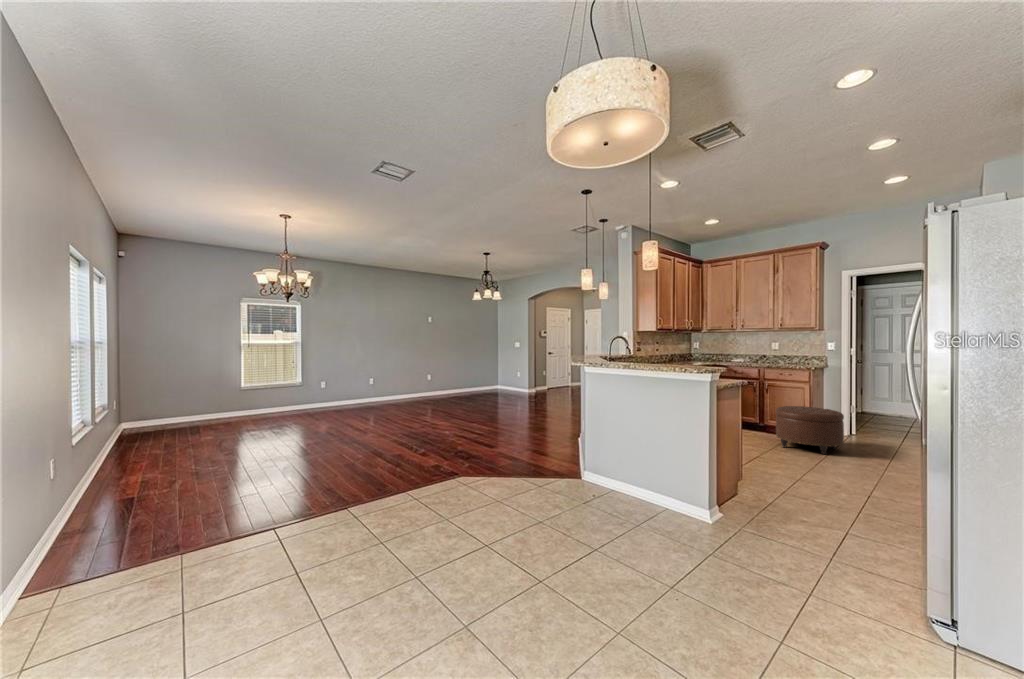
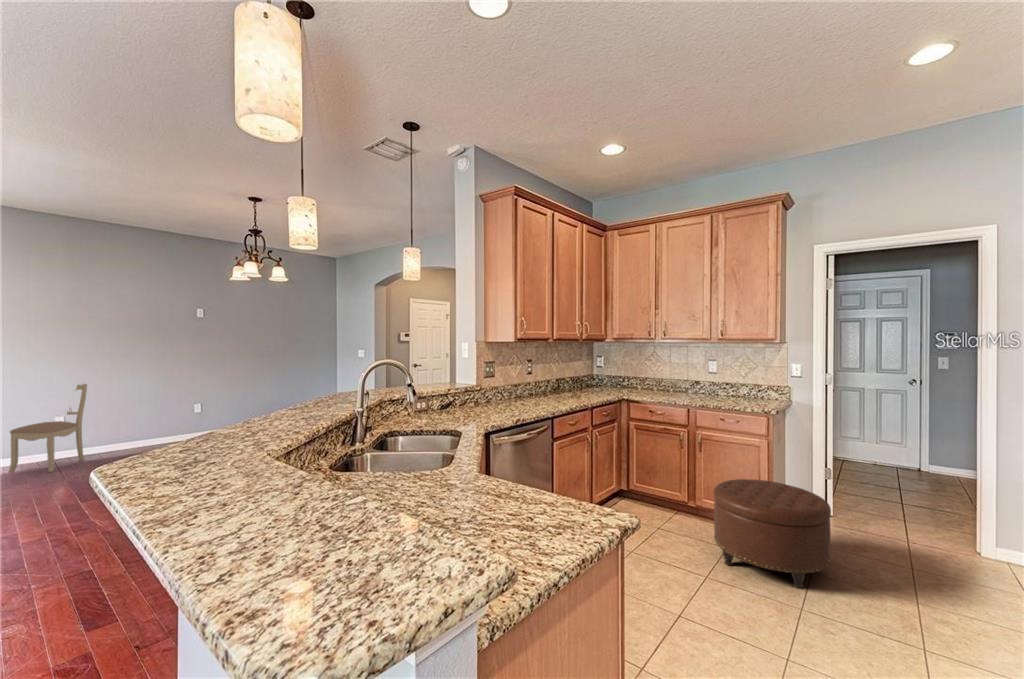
dining chair: none [349,359,379,407] -> present [9,384,87,473]

